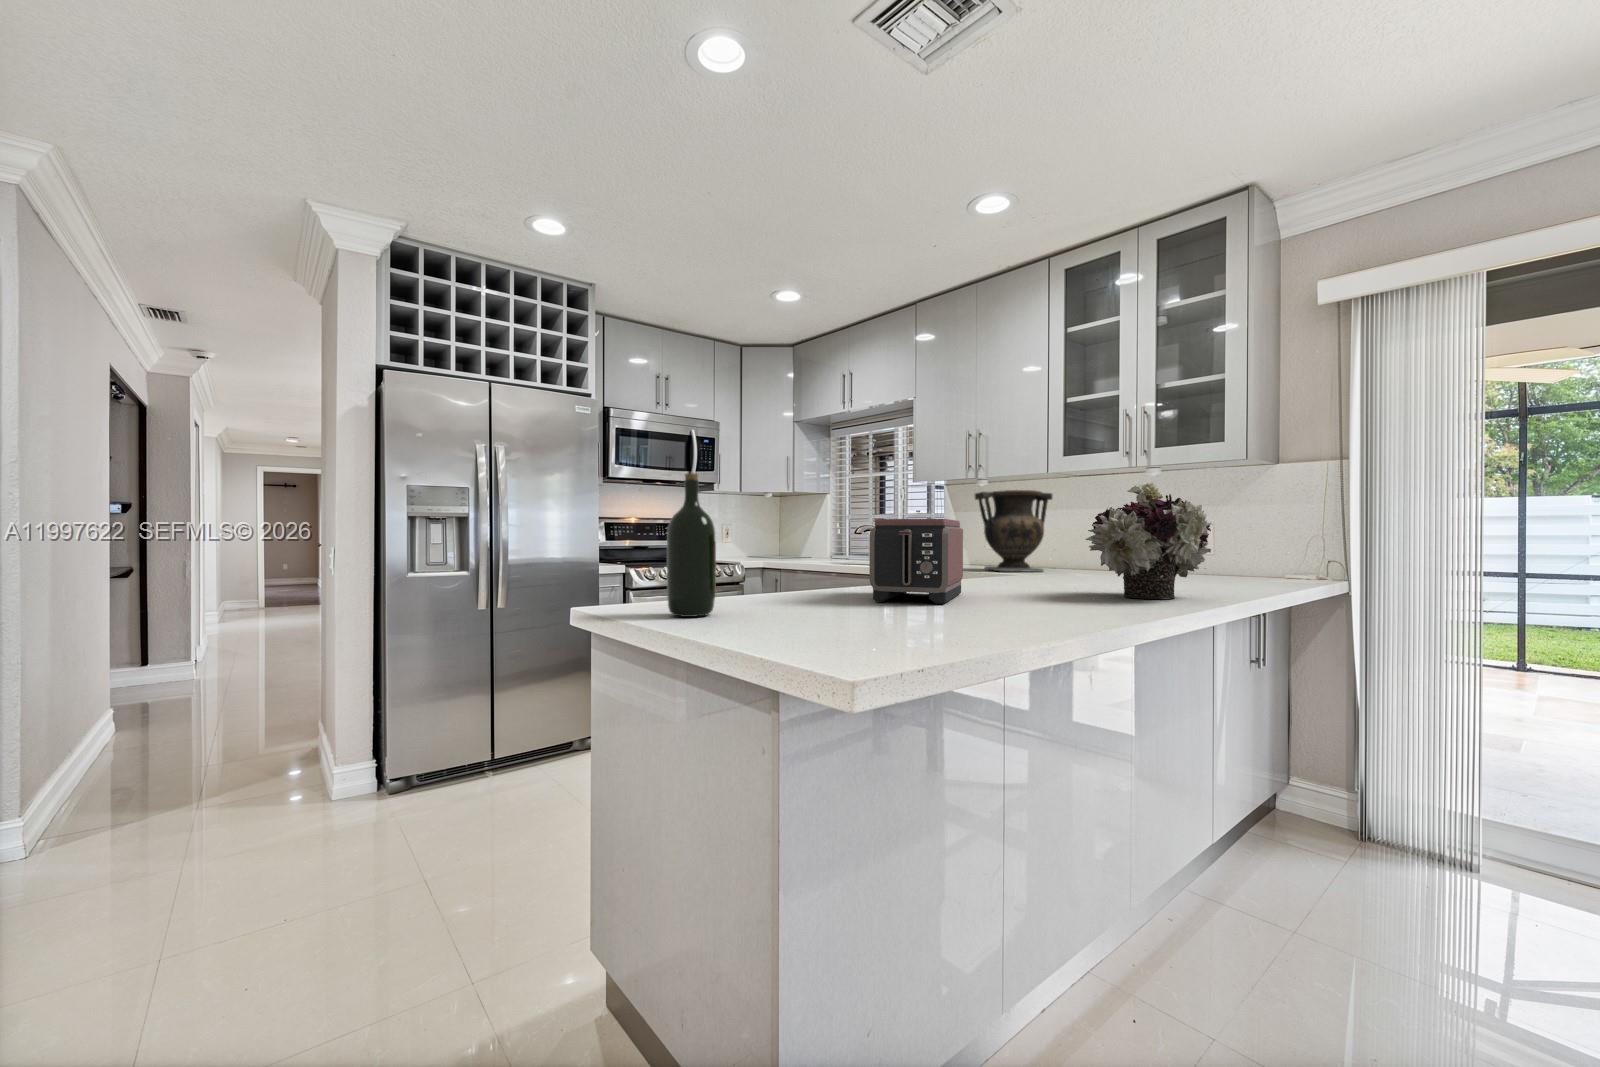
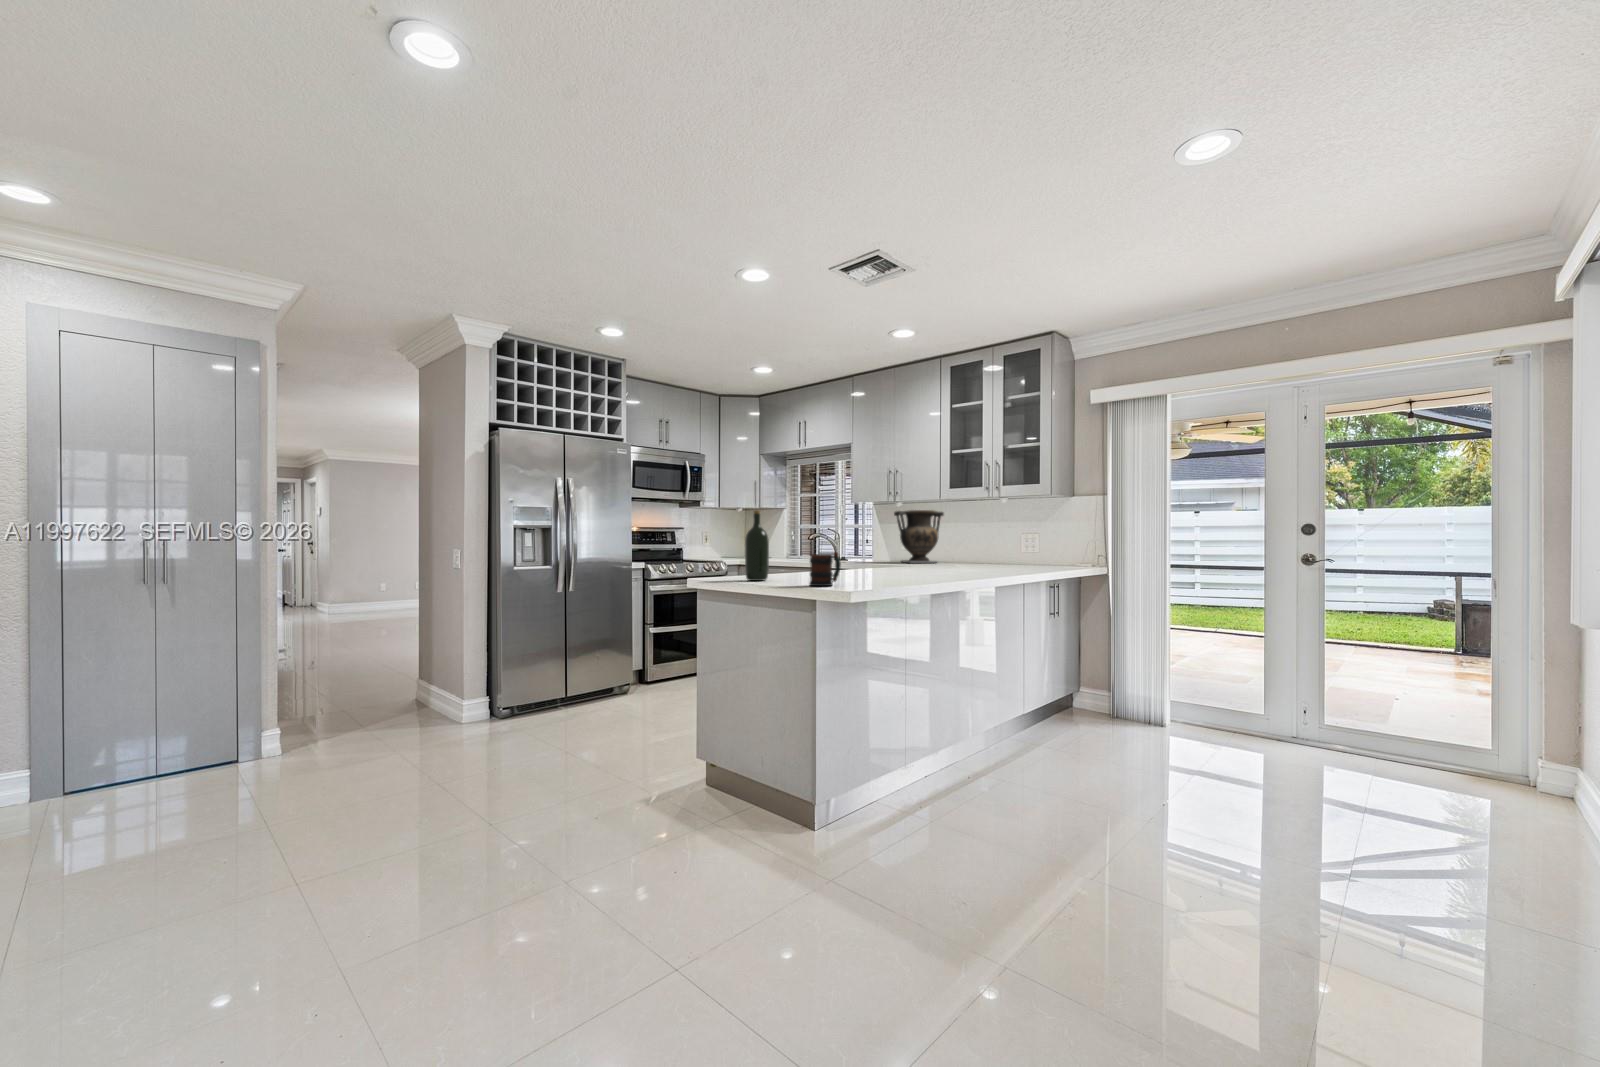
flower arrangement: present [1086,482,1211,599] -> none [952,511,1015,573]
toaster: present [869,519,963,604] -> none [840,532,888,576]
mug: none [770,562,842,645] -> present [810,552,841,586]

